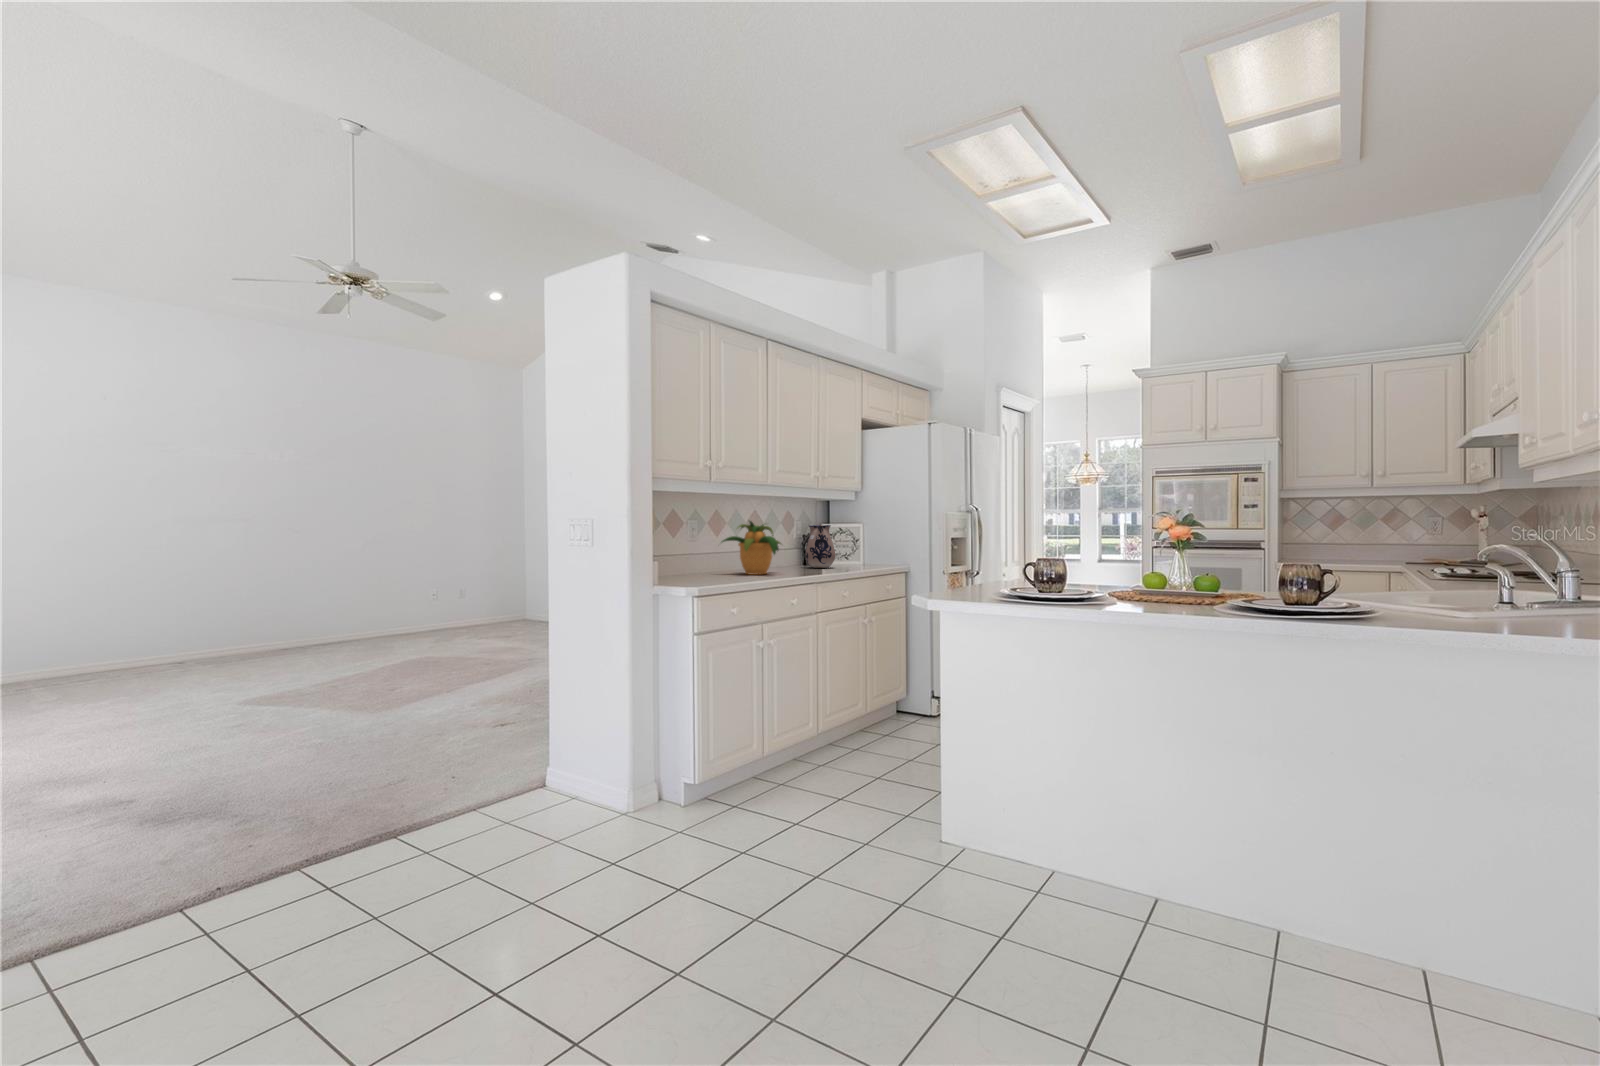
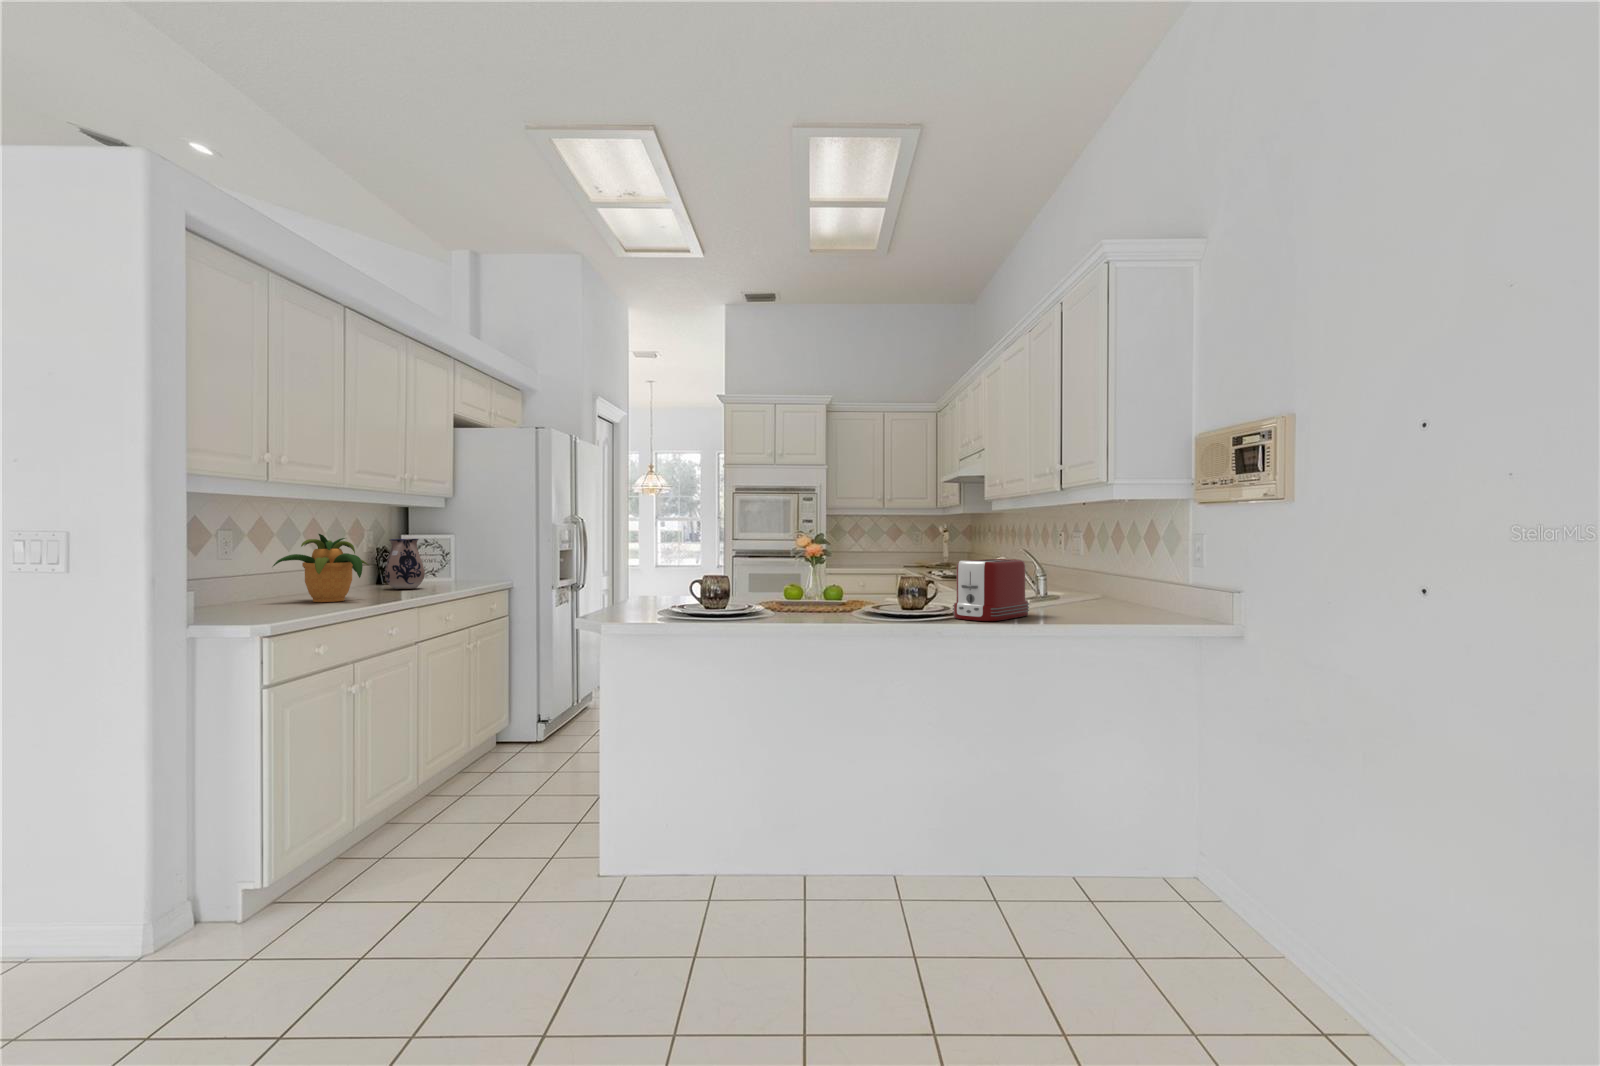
toaster: none [1361,545,1500,626] -> present [953,559,1029,621]

